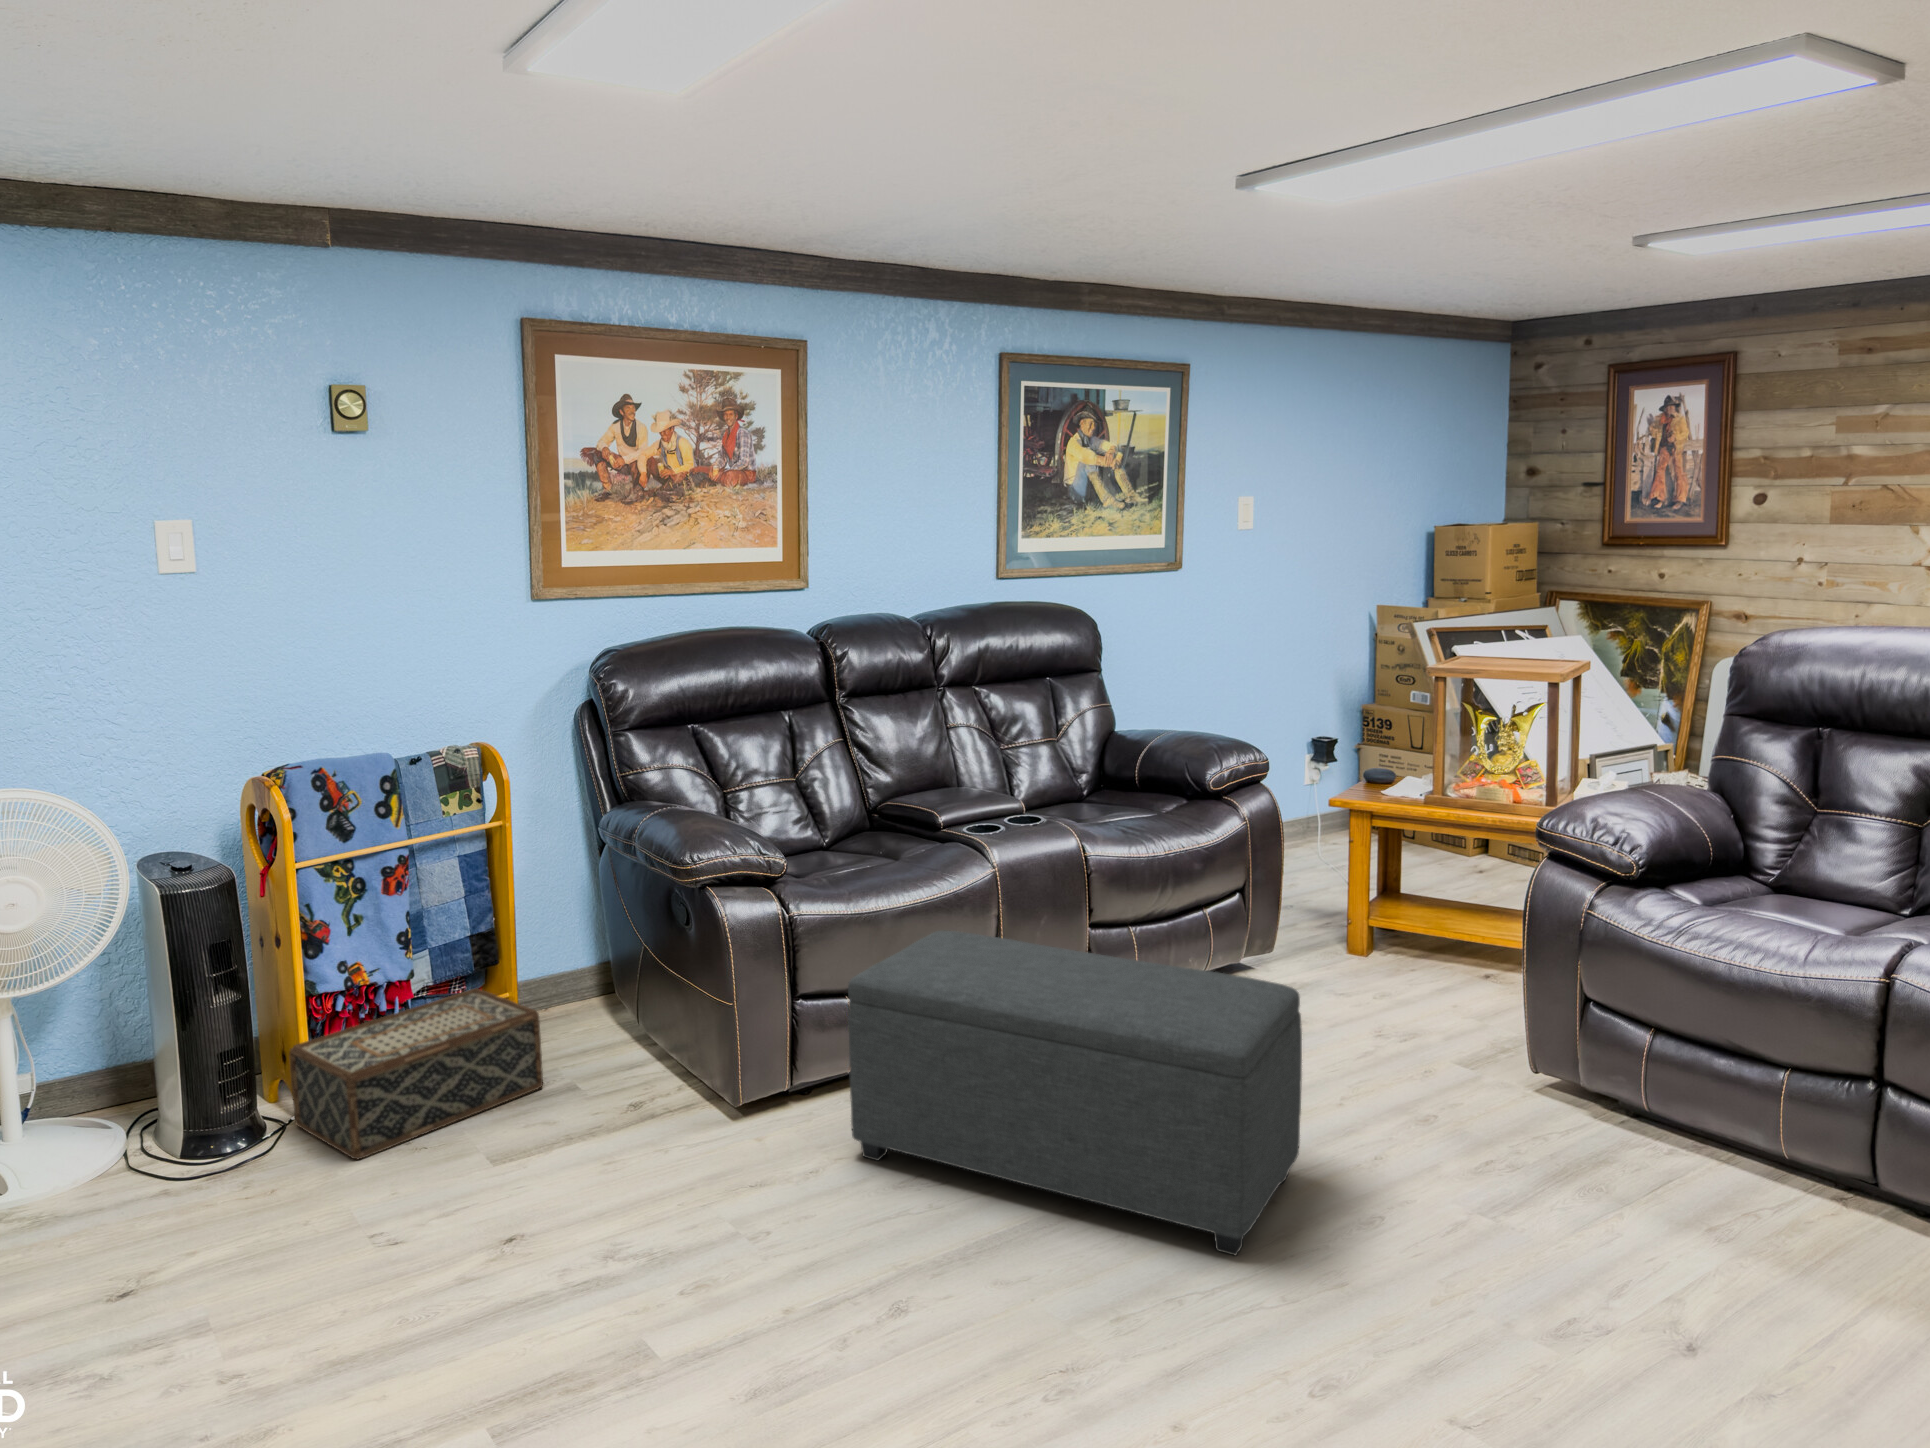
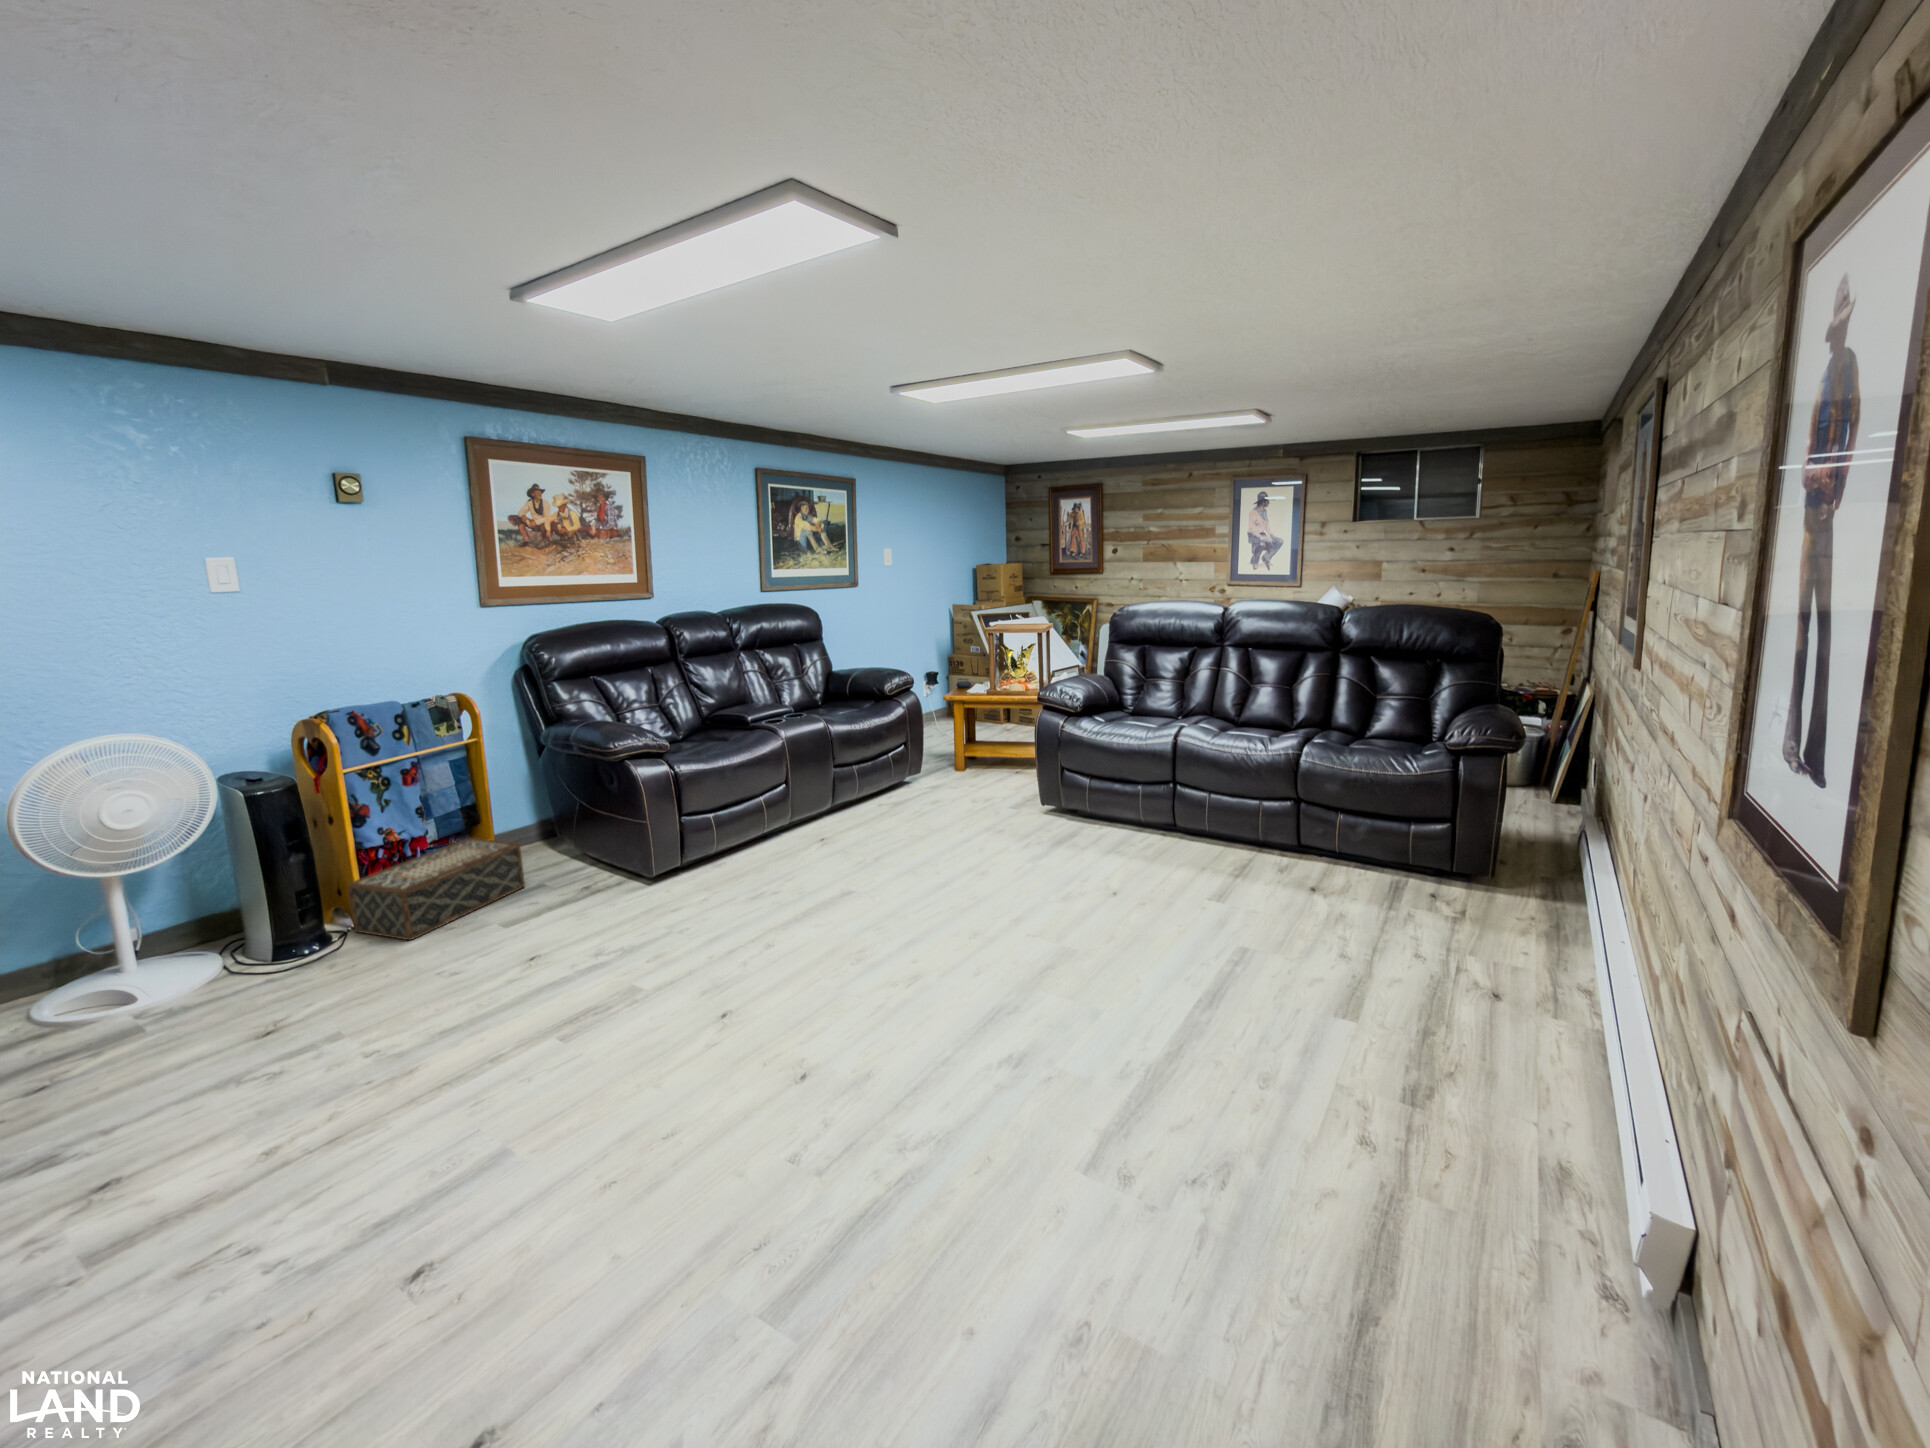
ottoman: present [848,930,1302,1255] -> none [720,769,946,892]

